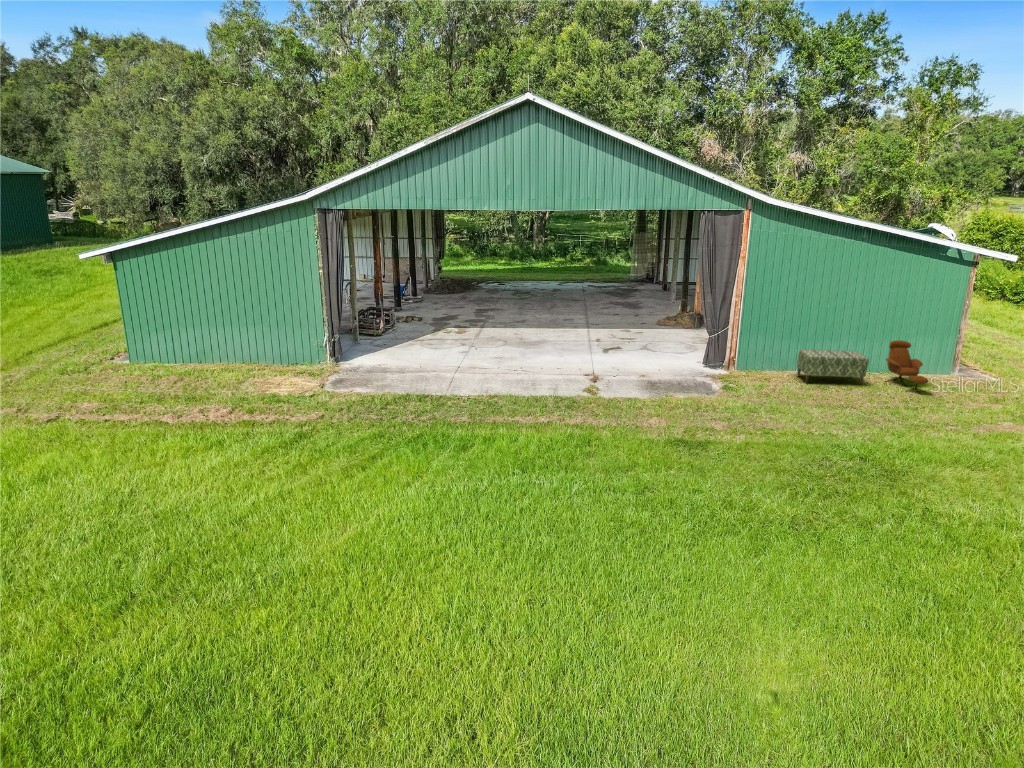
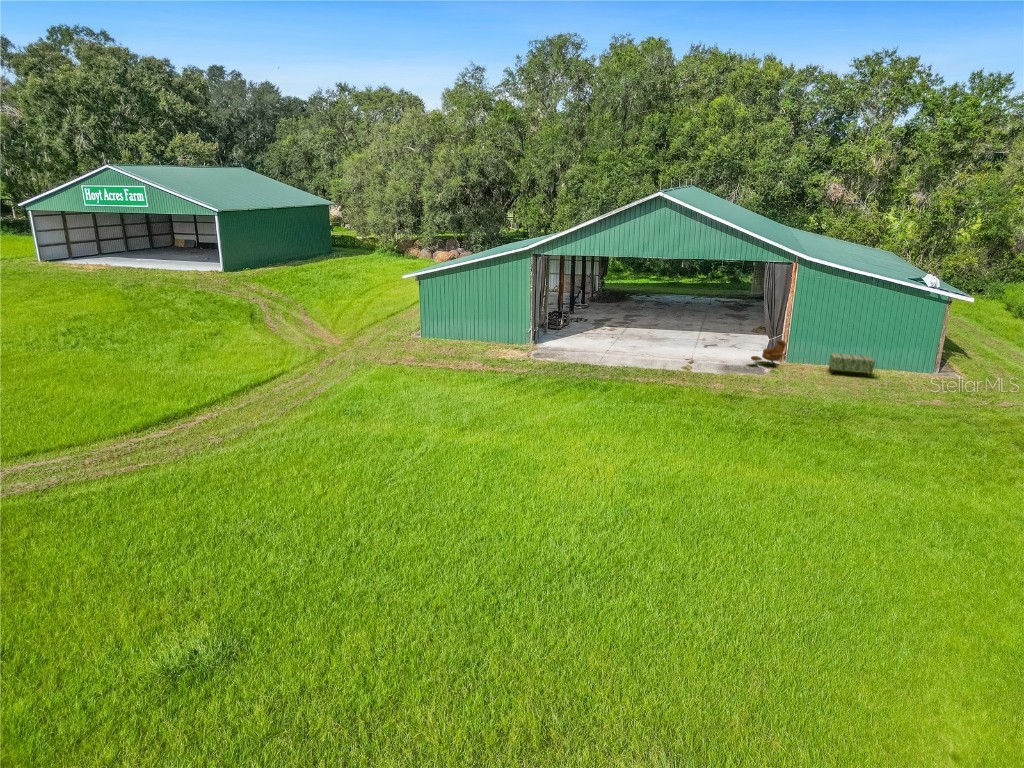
lounge chair: present [886,340,928,393] -> present [751,340,786,366]

